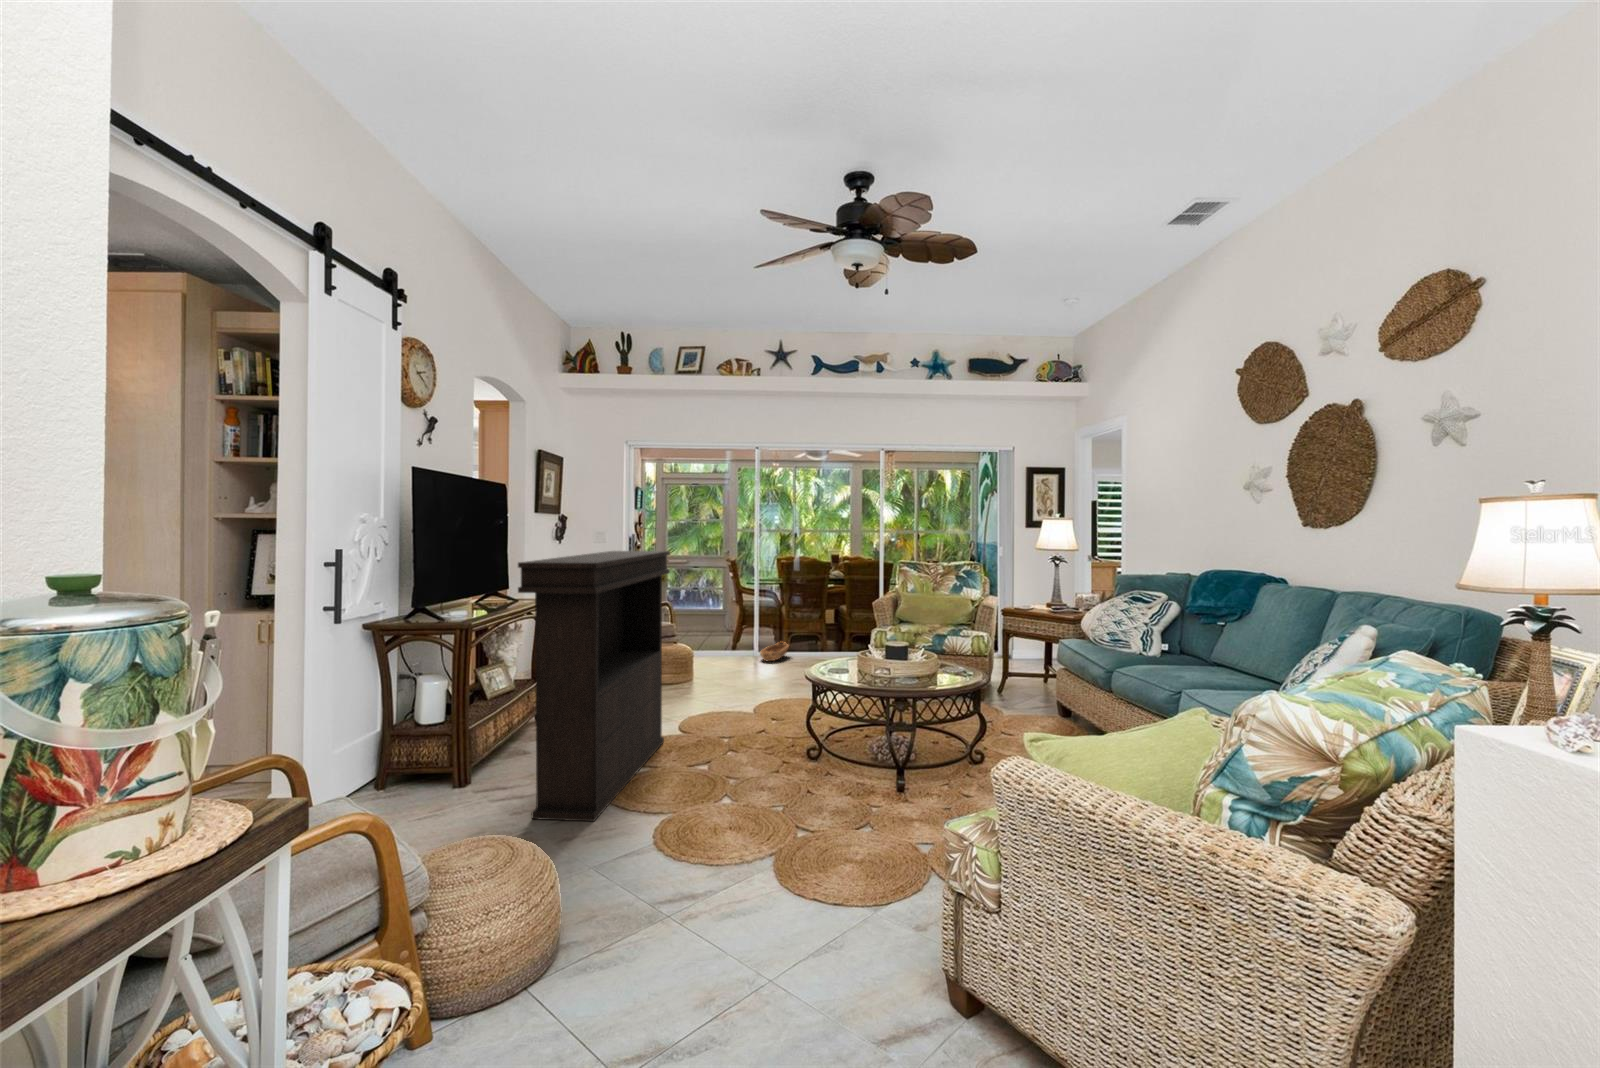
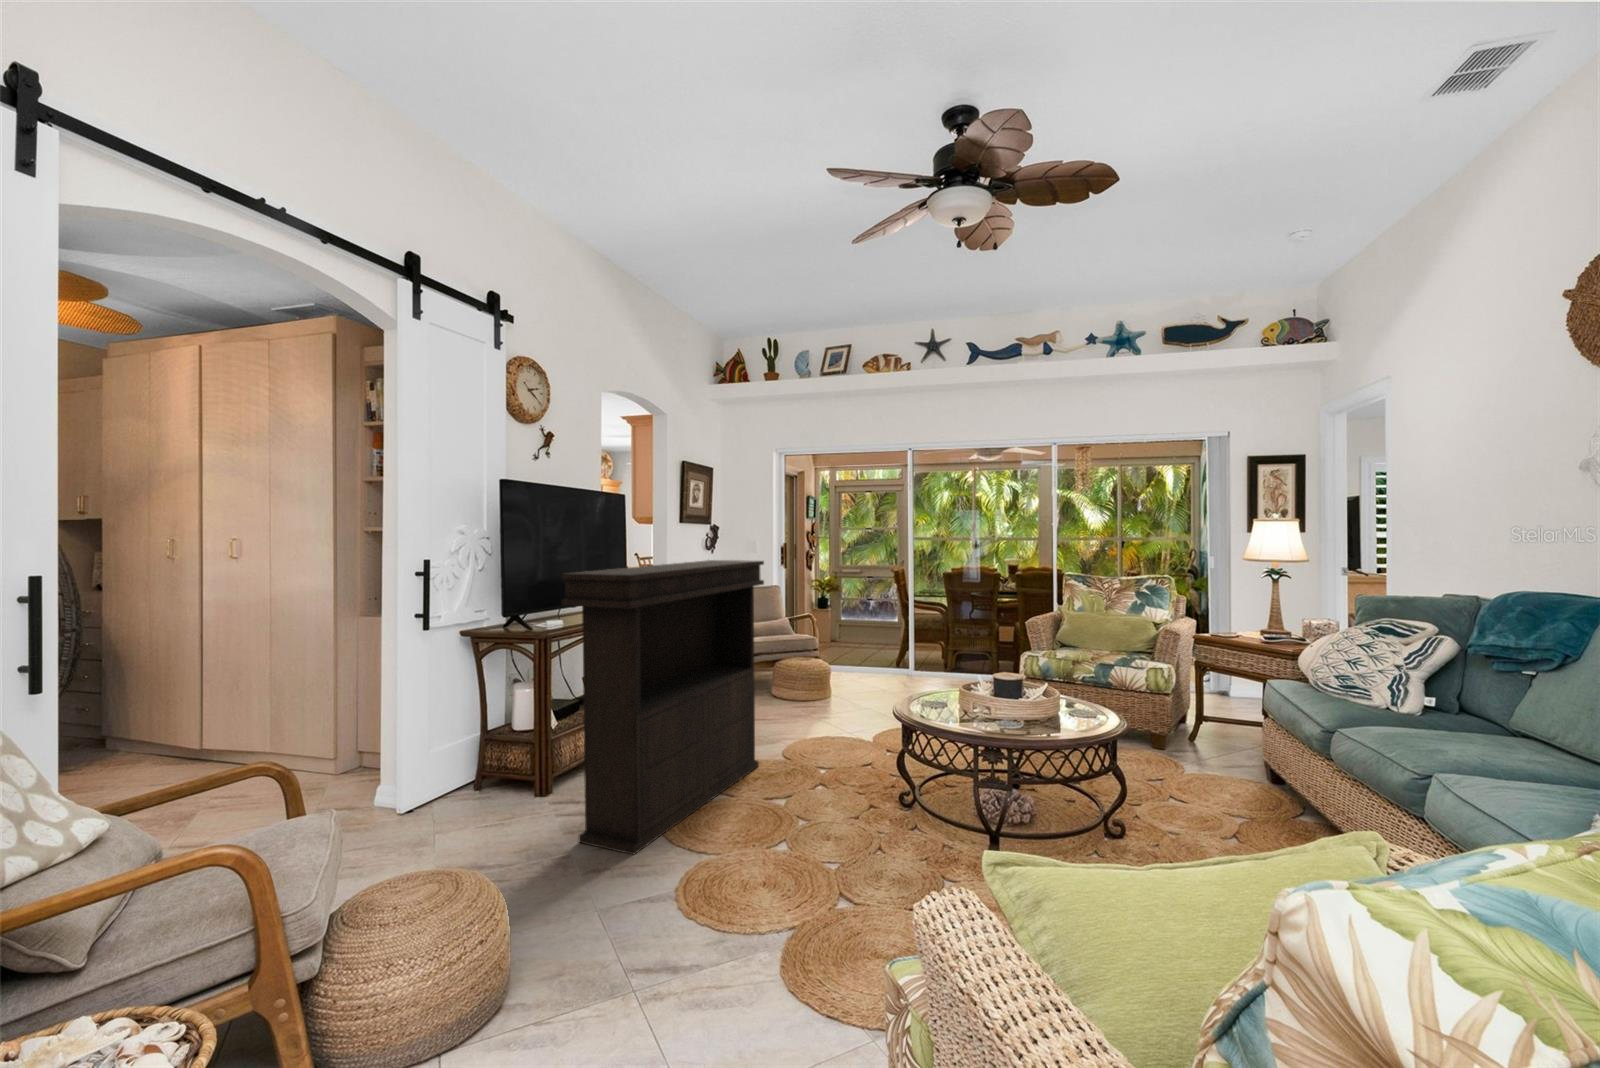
basket: present [760,643,789,661] -> none [901,657,948,683]

